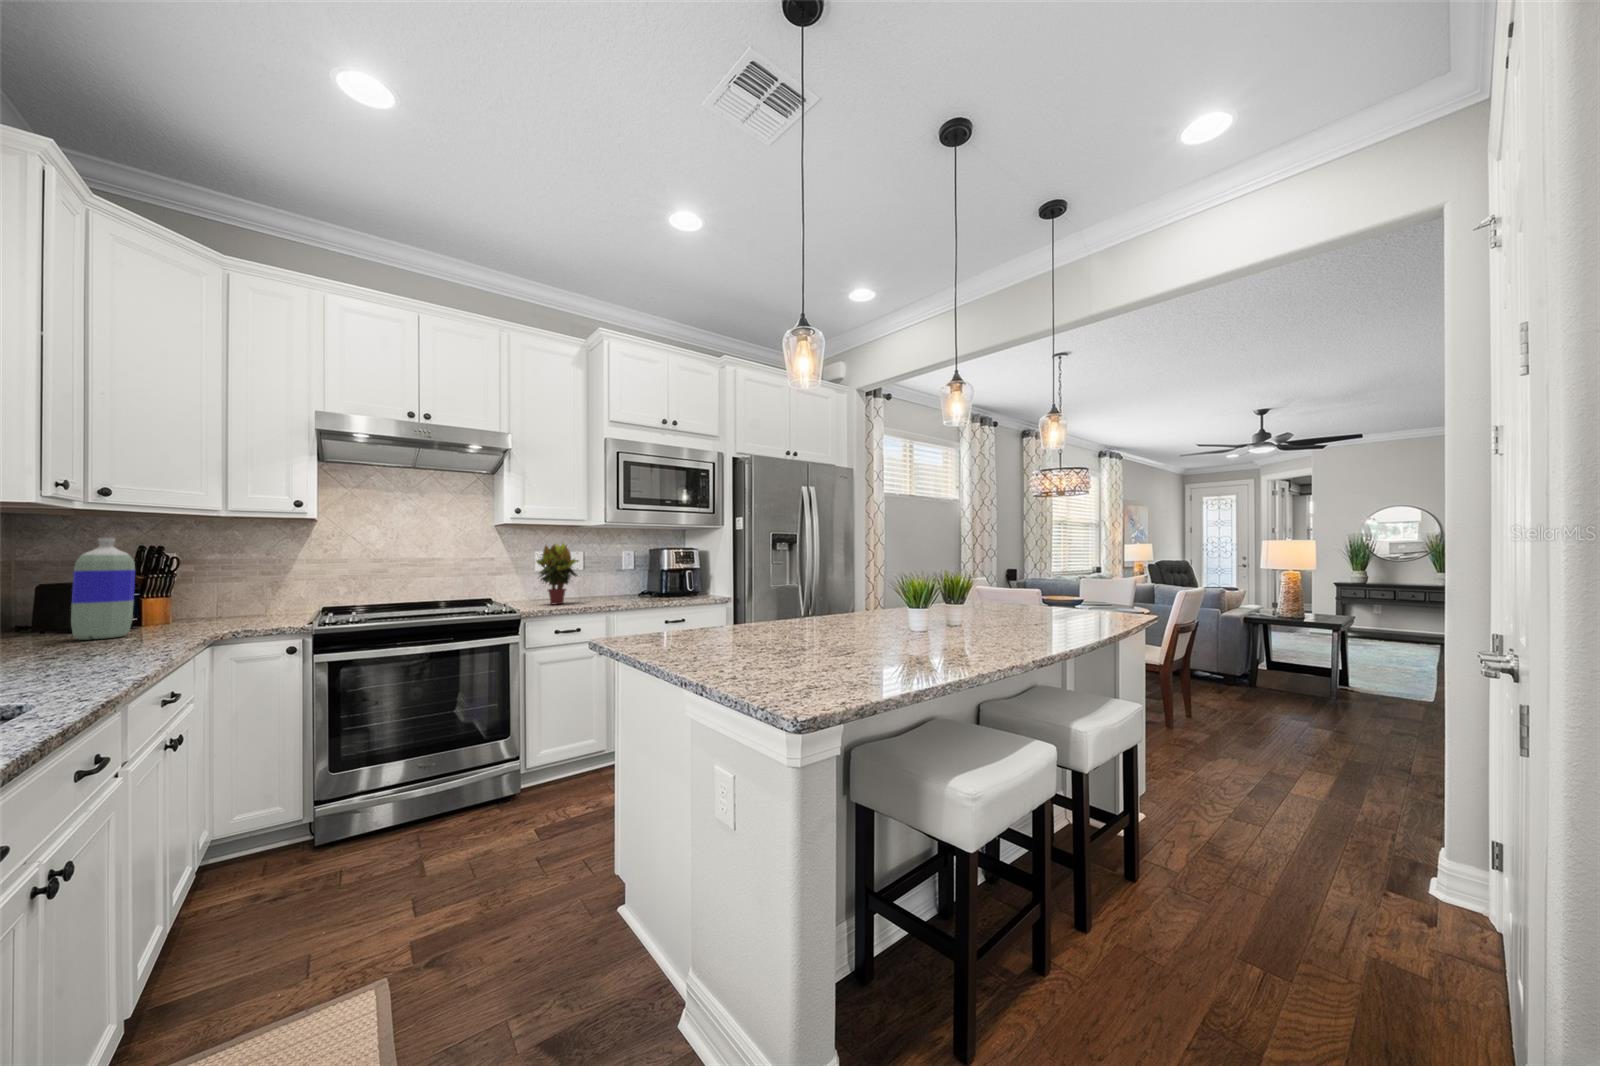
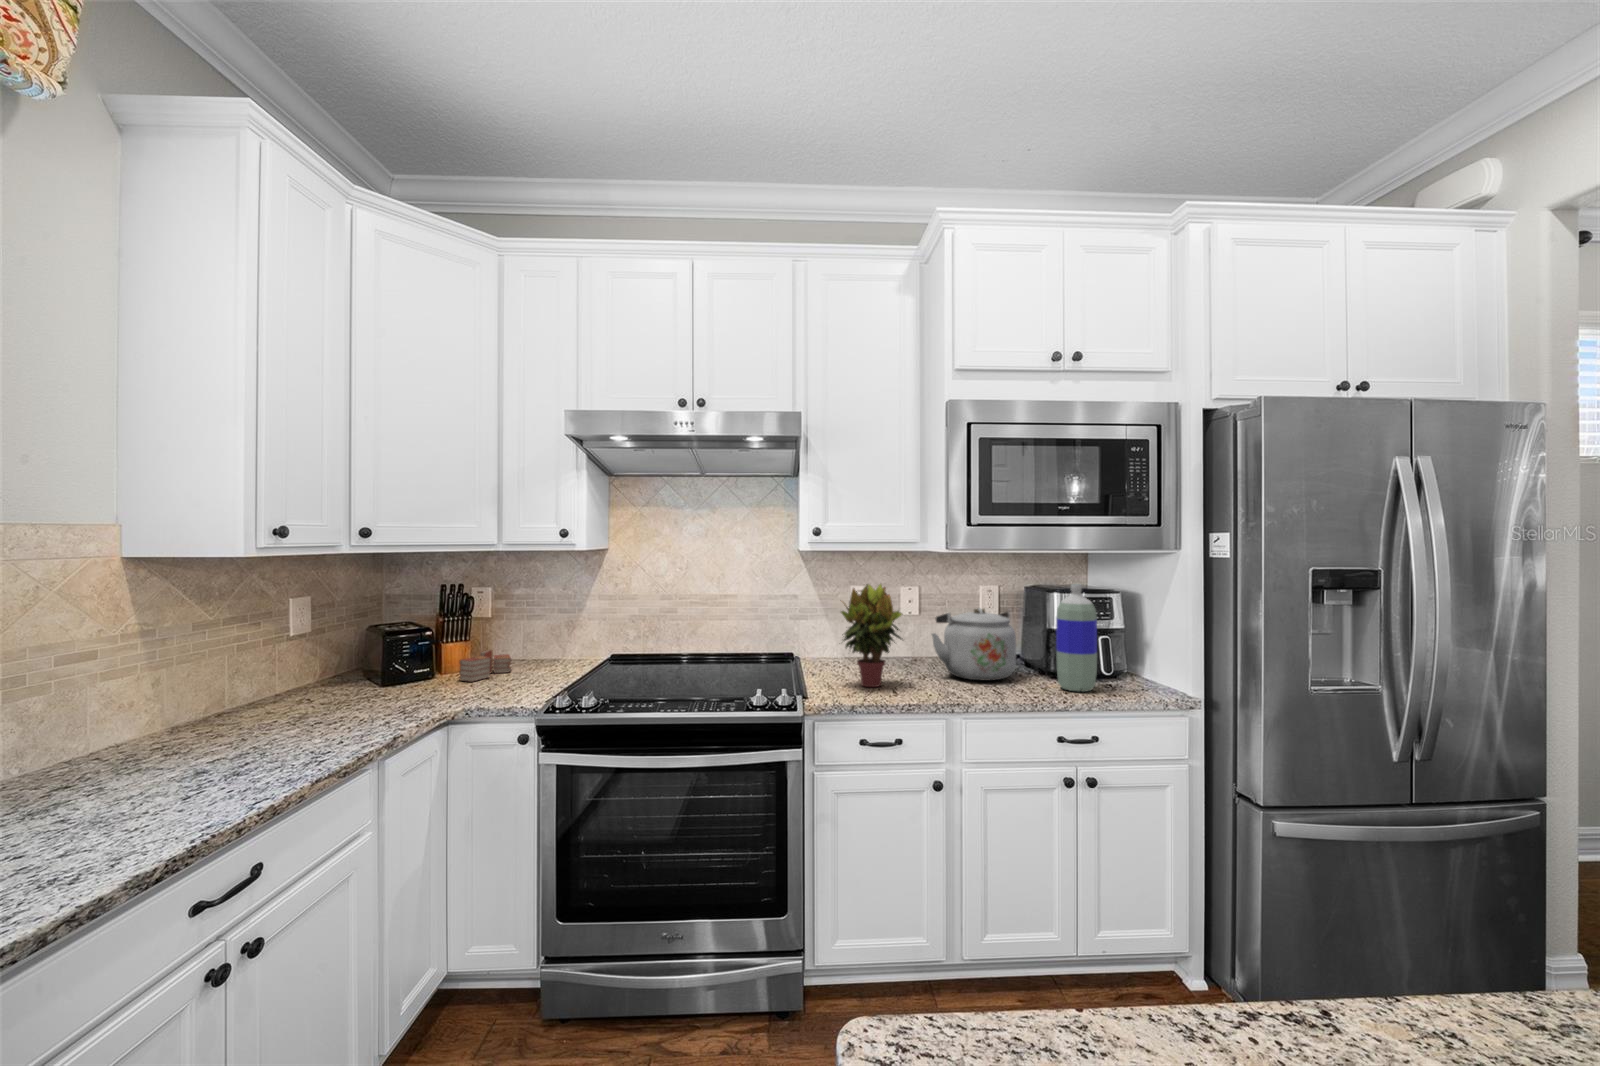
bottle: present [71,538,135,640] -> present [1056,584,1097,692]
kettle: none [594,559,644,599] -> present [932,608,1016,681]
book: none [168,602,225,626] -> present [459,650,511,682]

